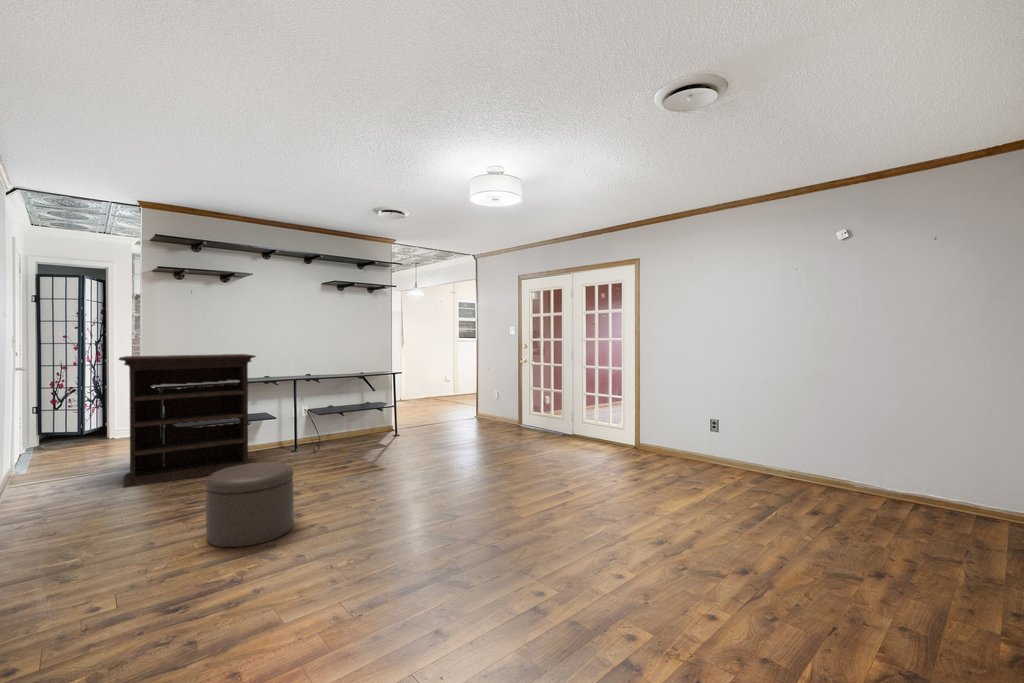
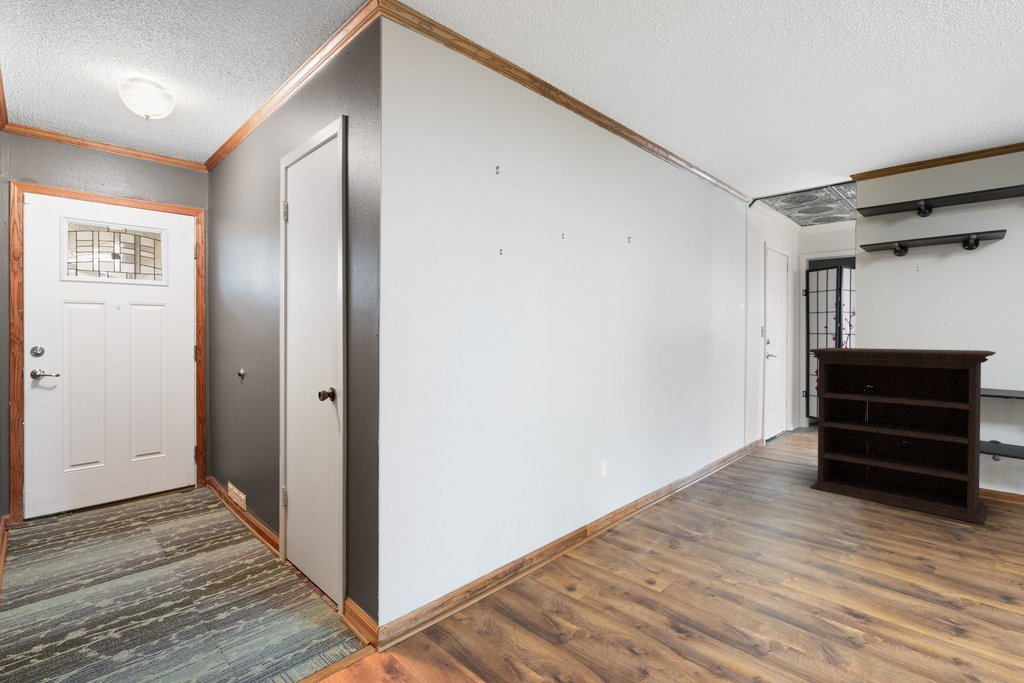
ottoman: present [206,462,294,547] -> none [796,503,935,641]

